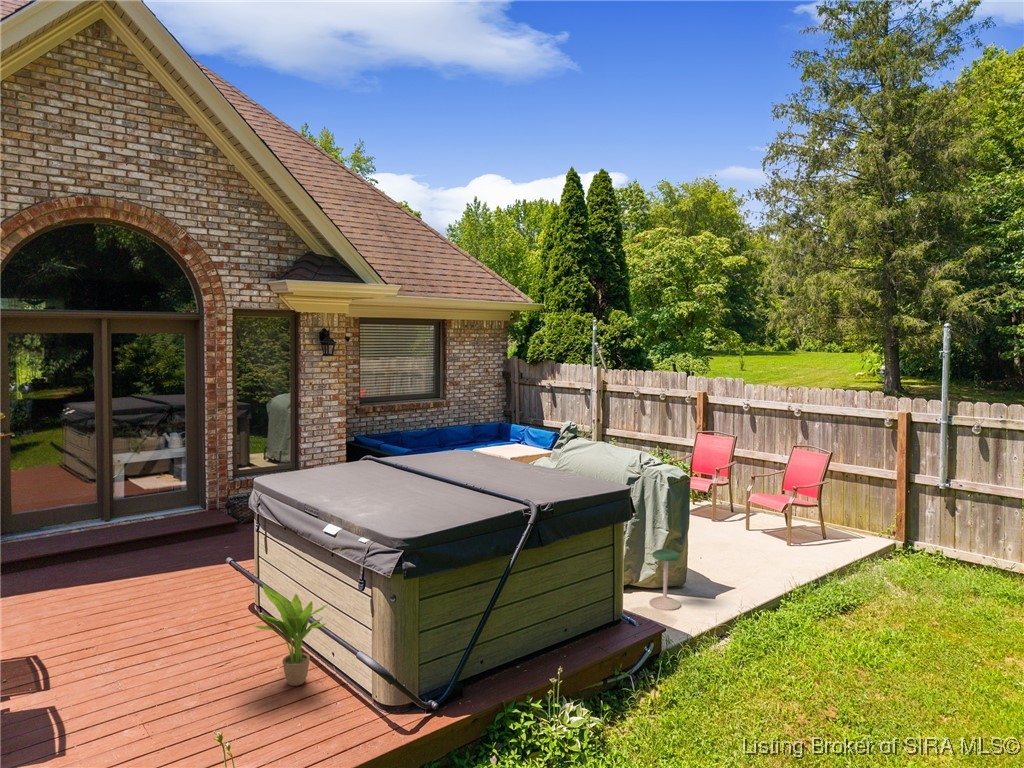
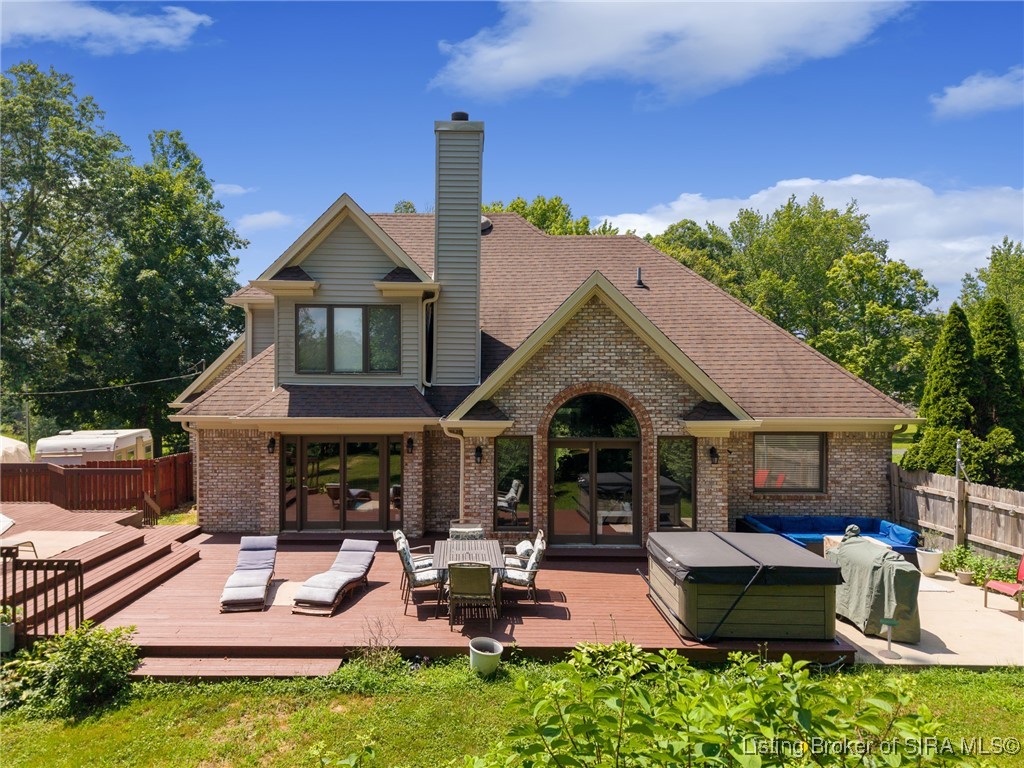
potted plant: present [254,584,327,686] -> none [627,580,659,628]

